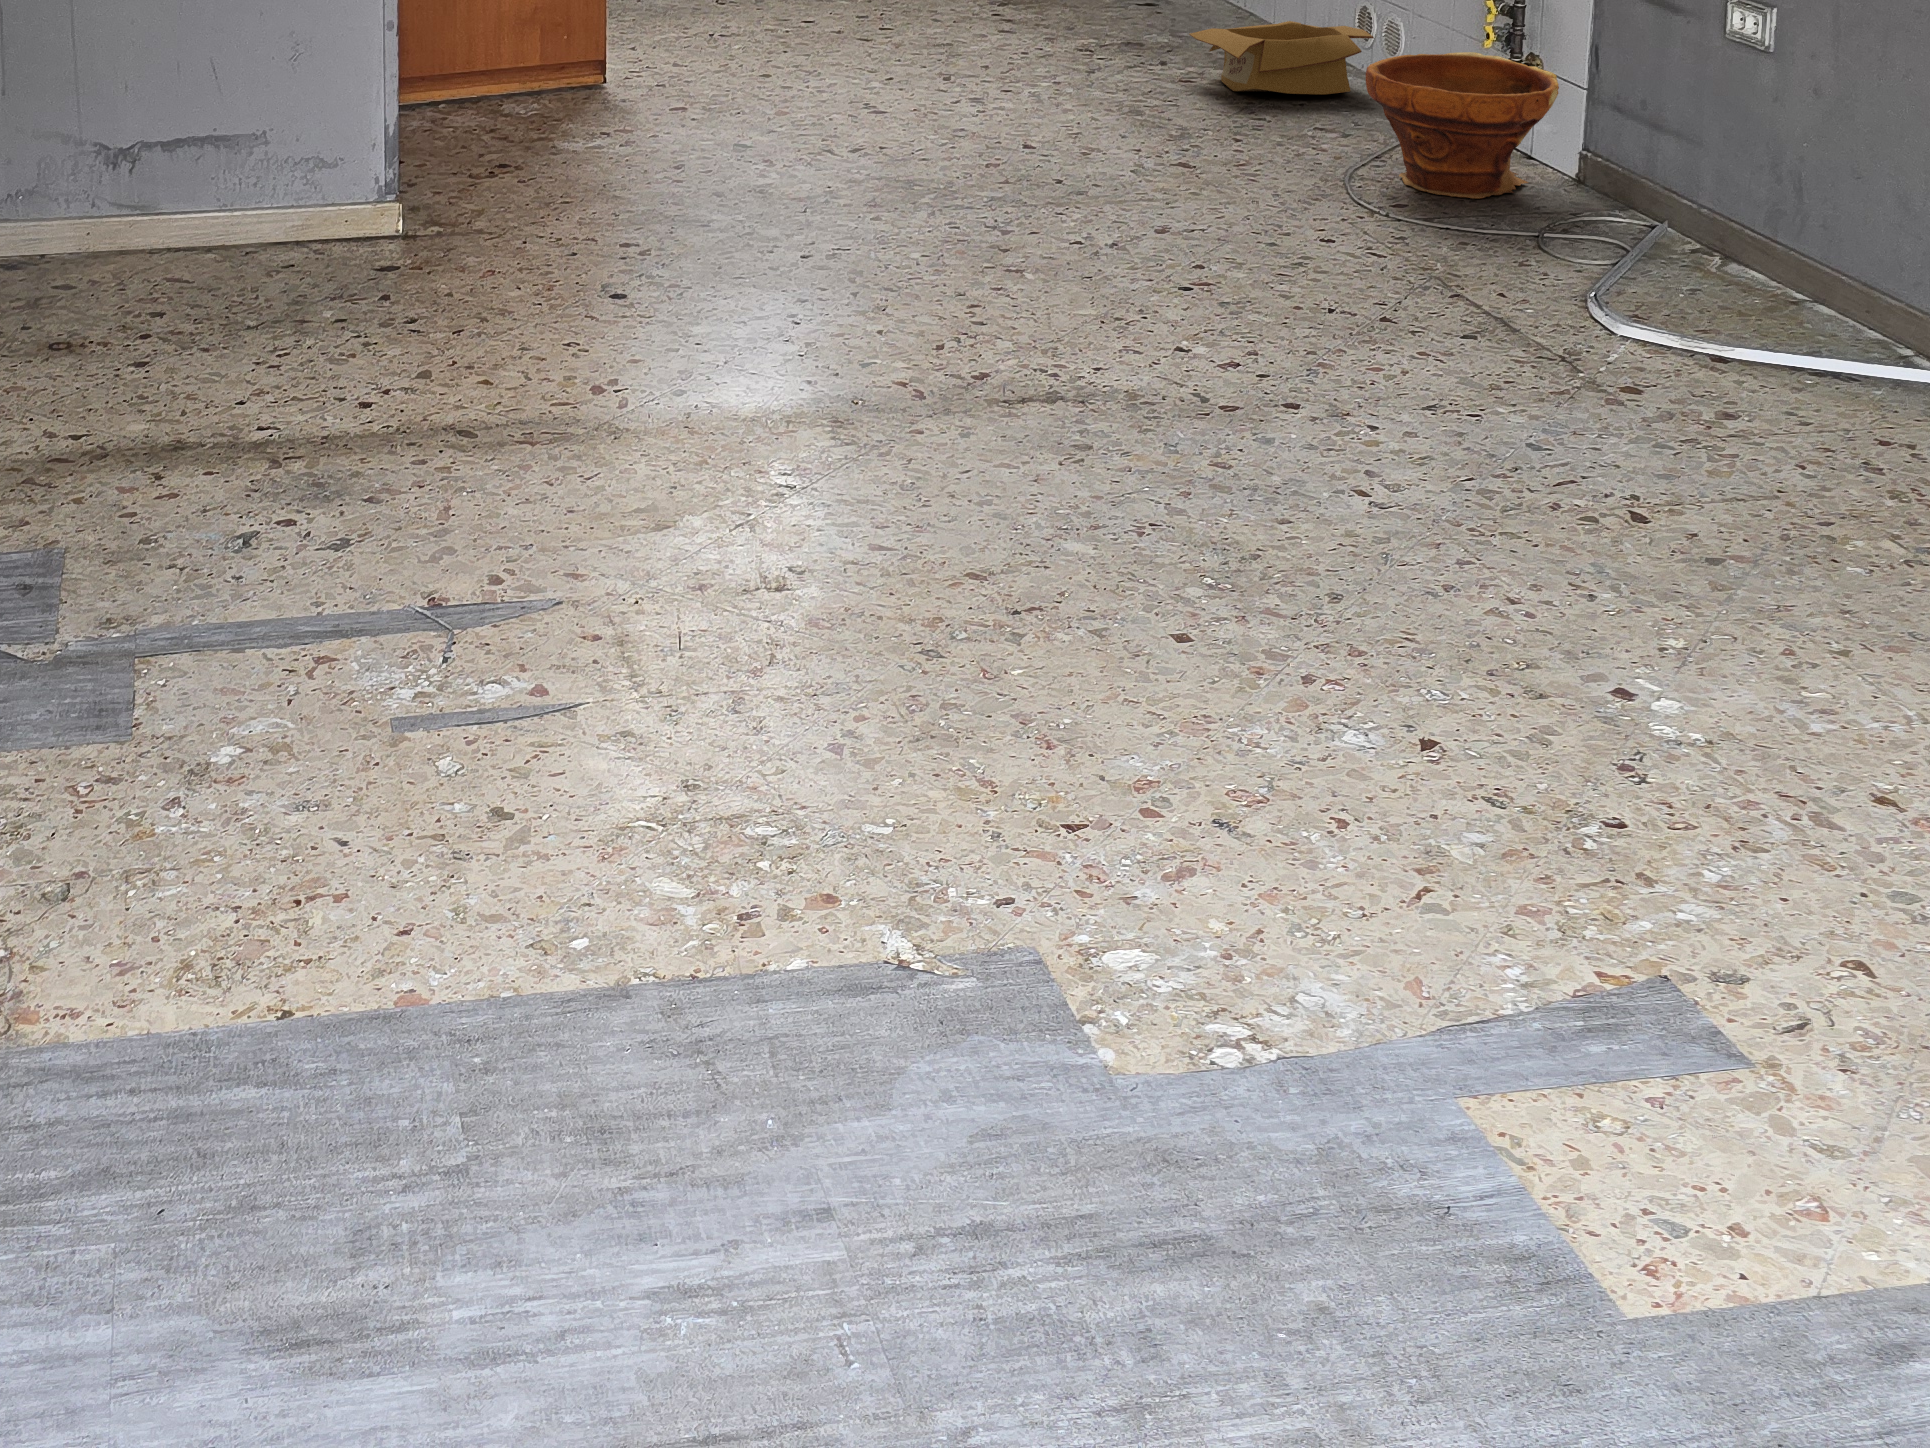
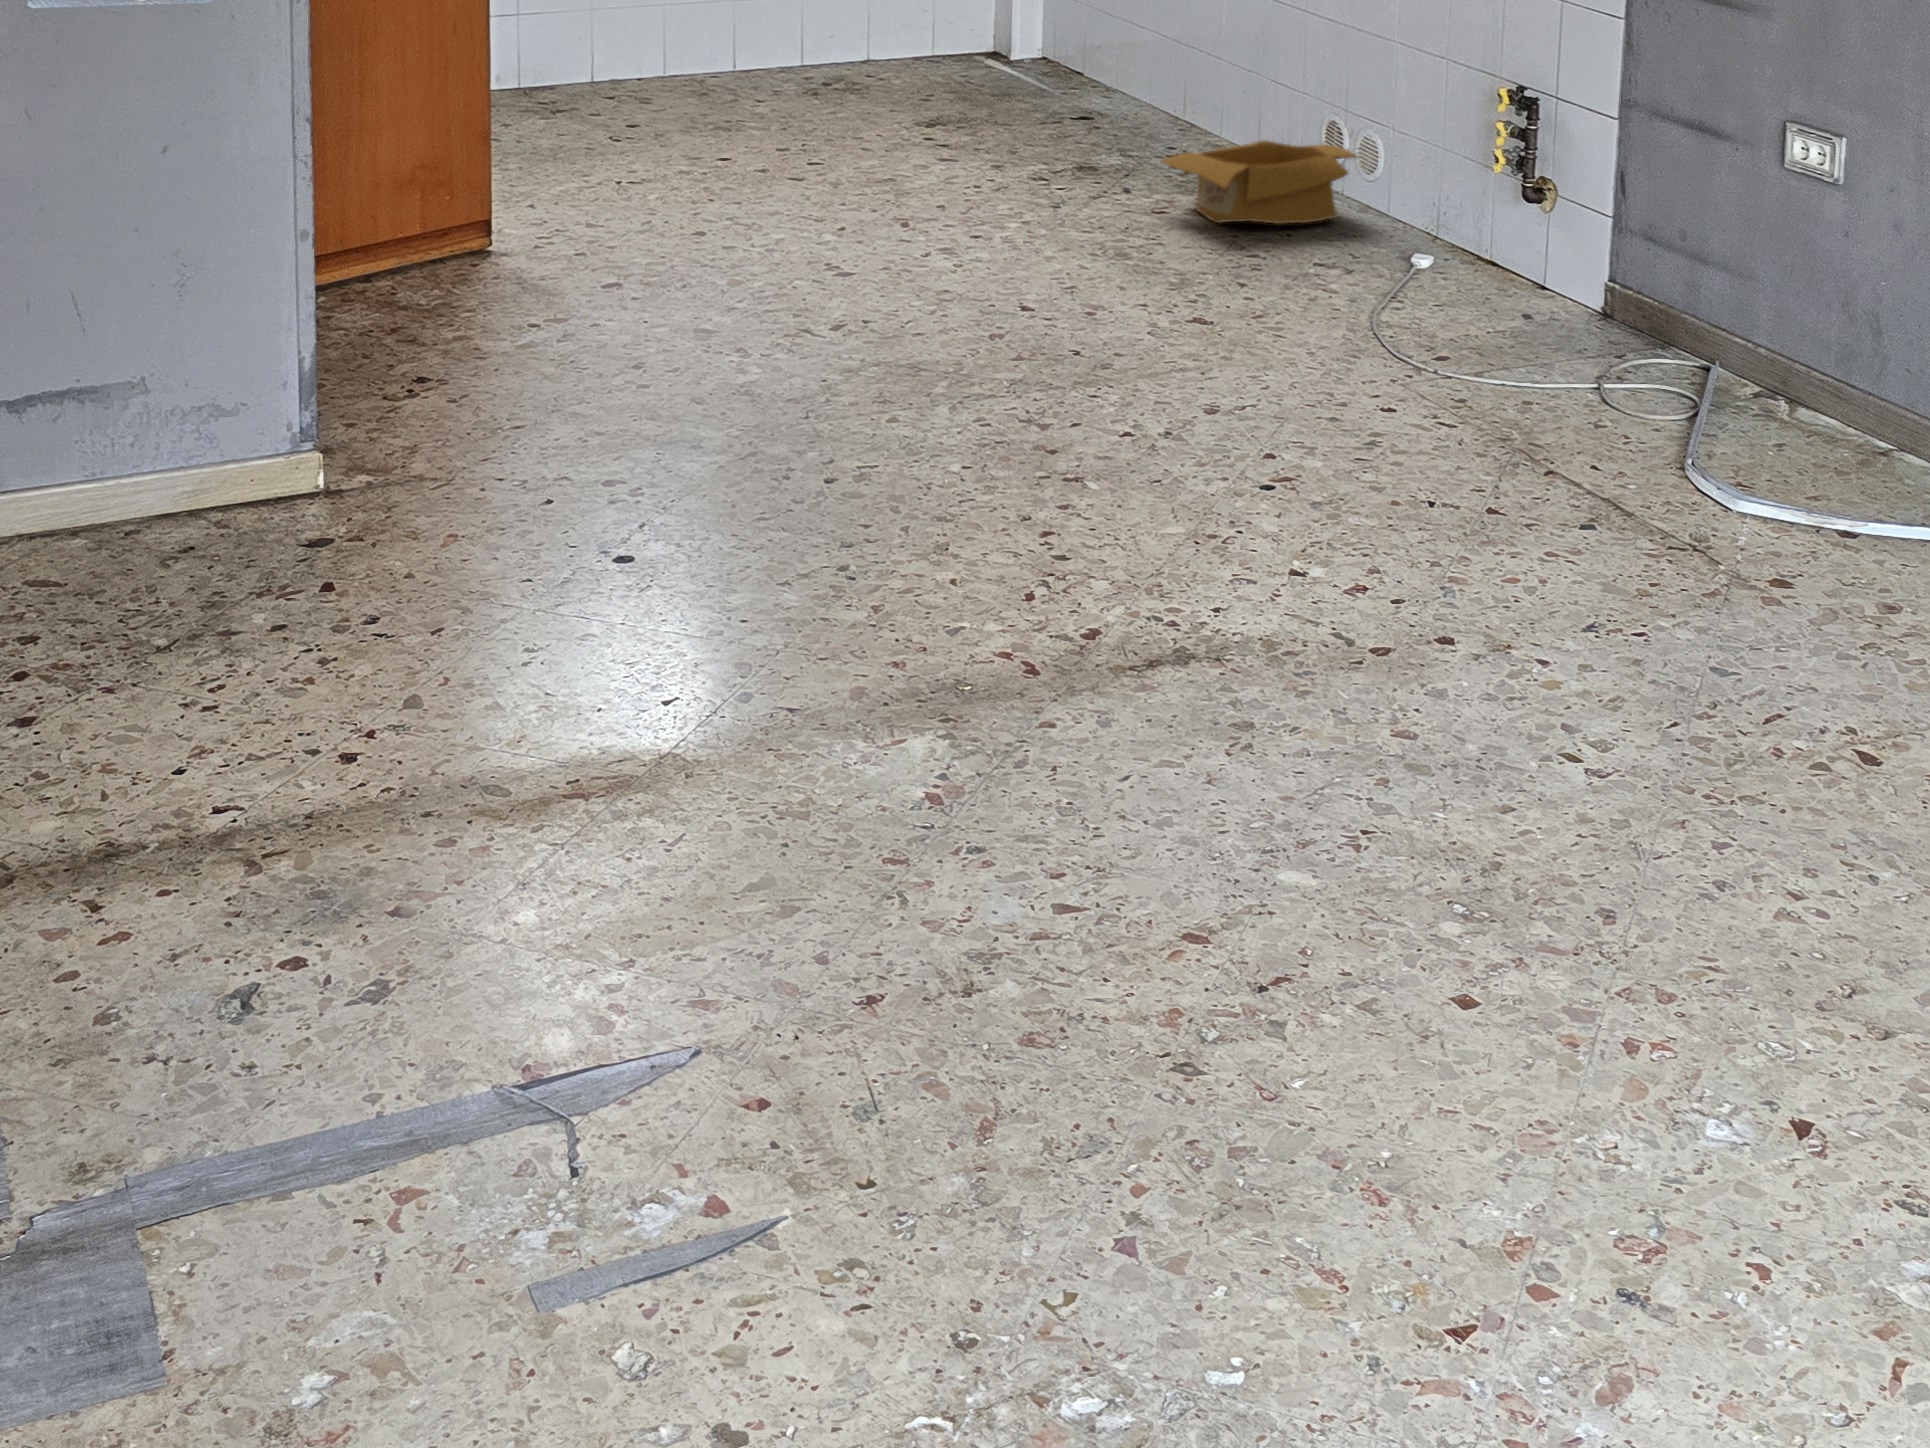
planter: present [1366,52,1559,198] -> none [1393,180,1597,345]

